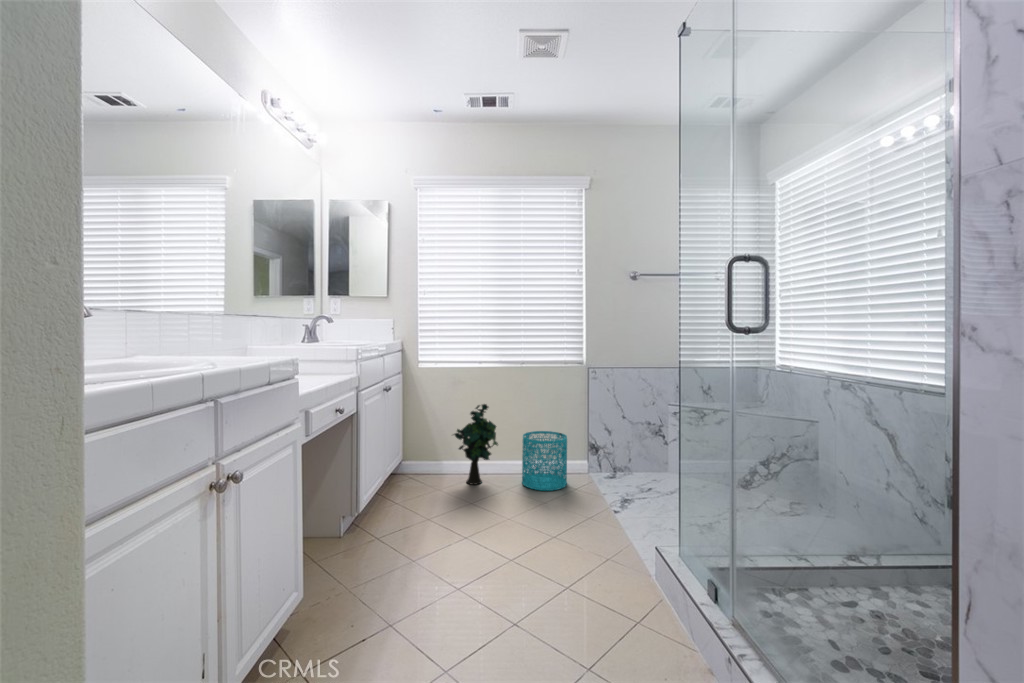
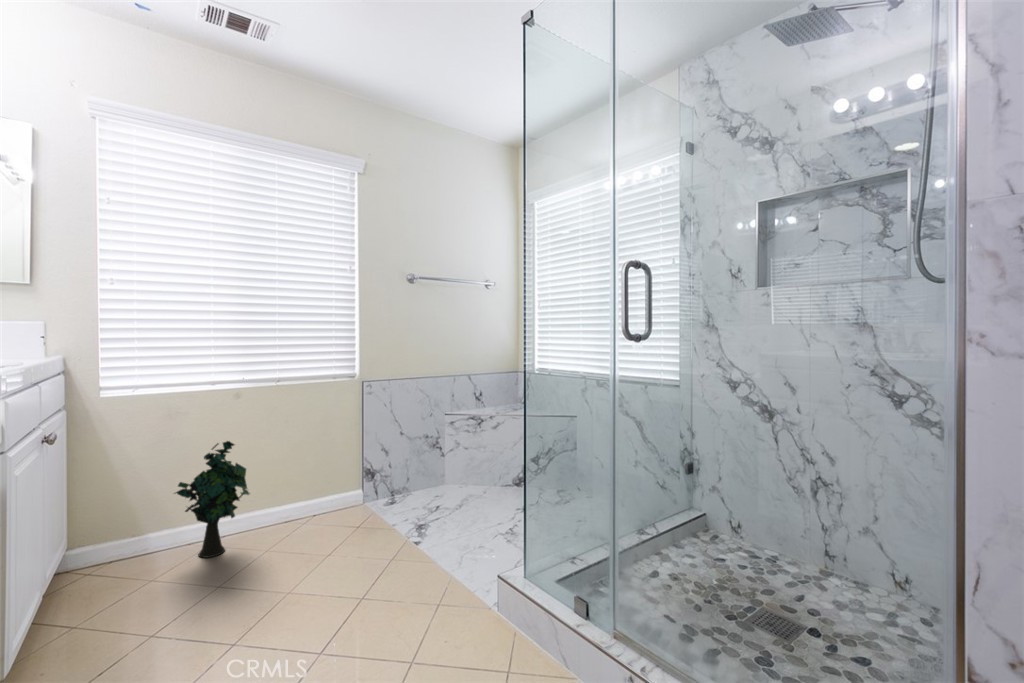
wastebasket: present [522,431,567,491] -> none [285,463,345,541]

